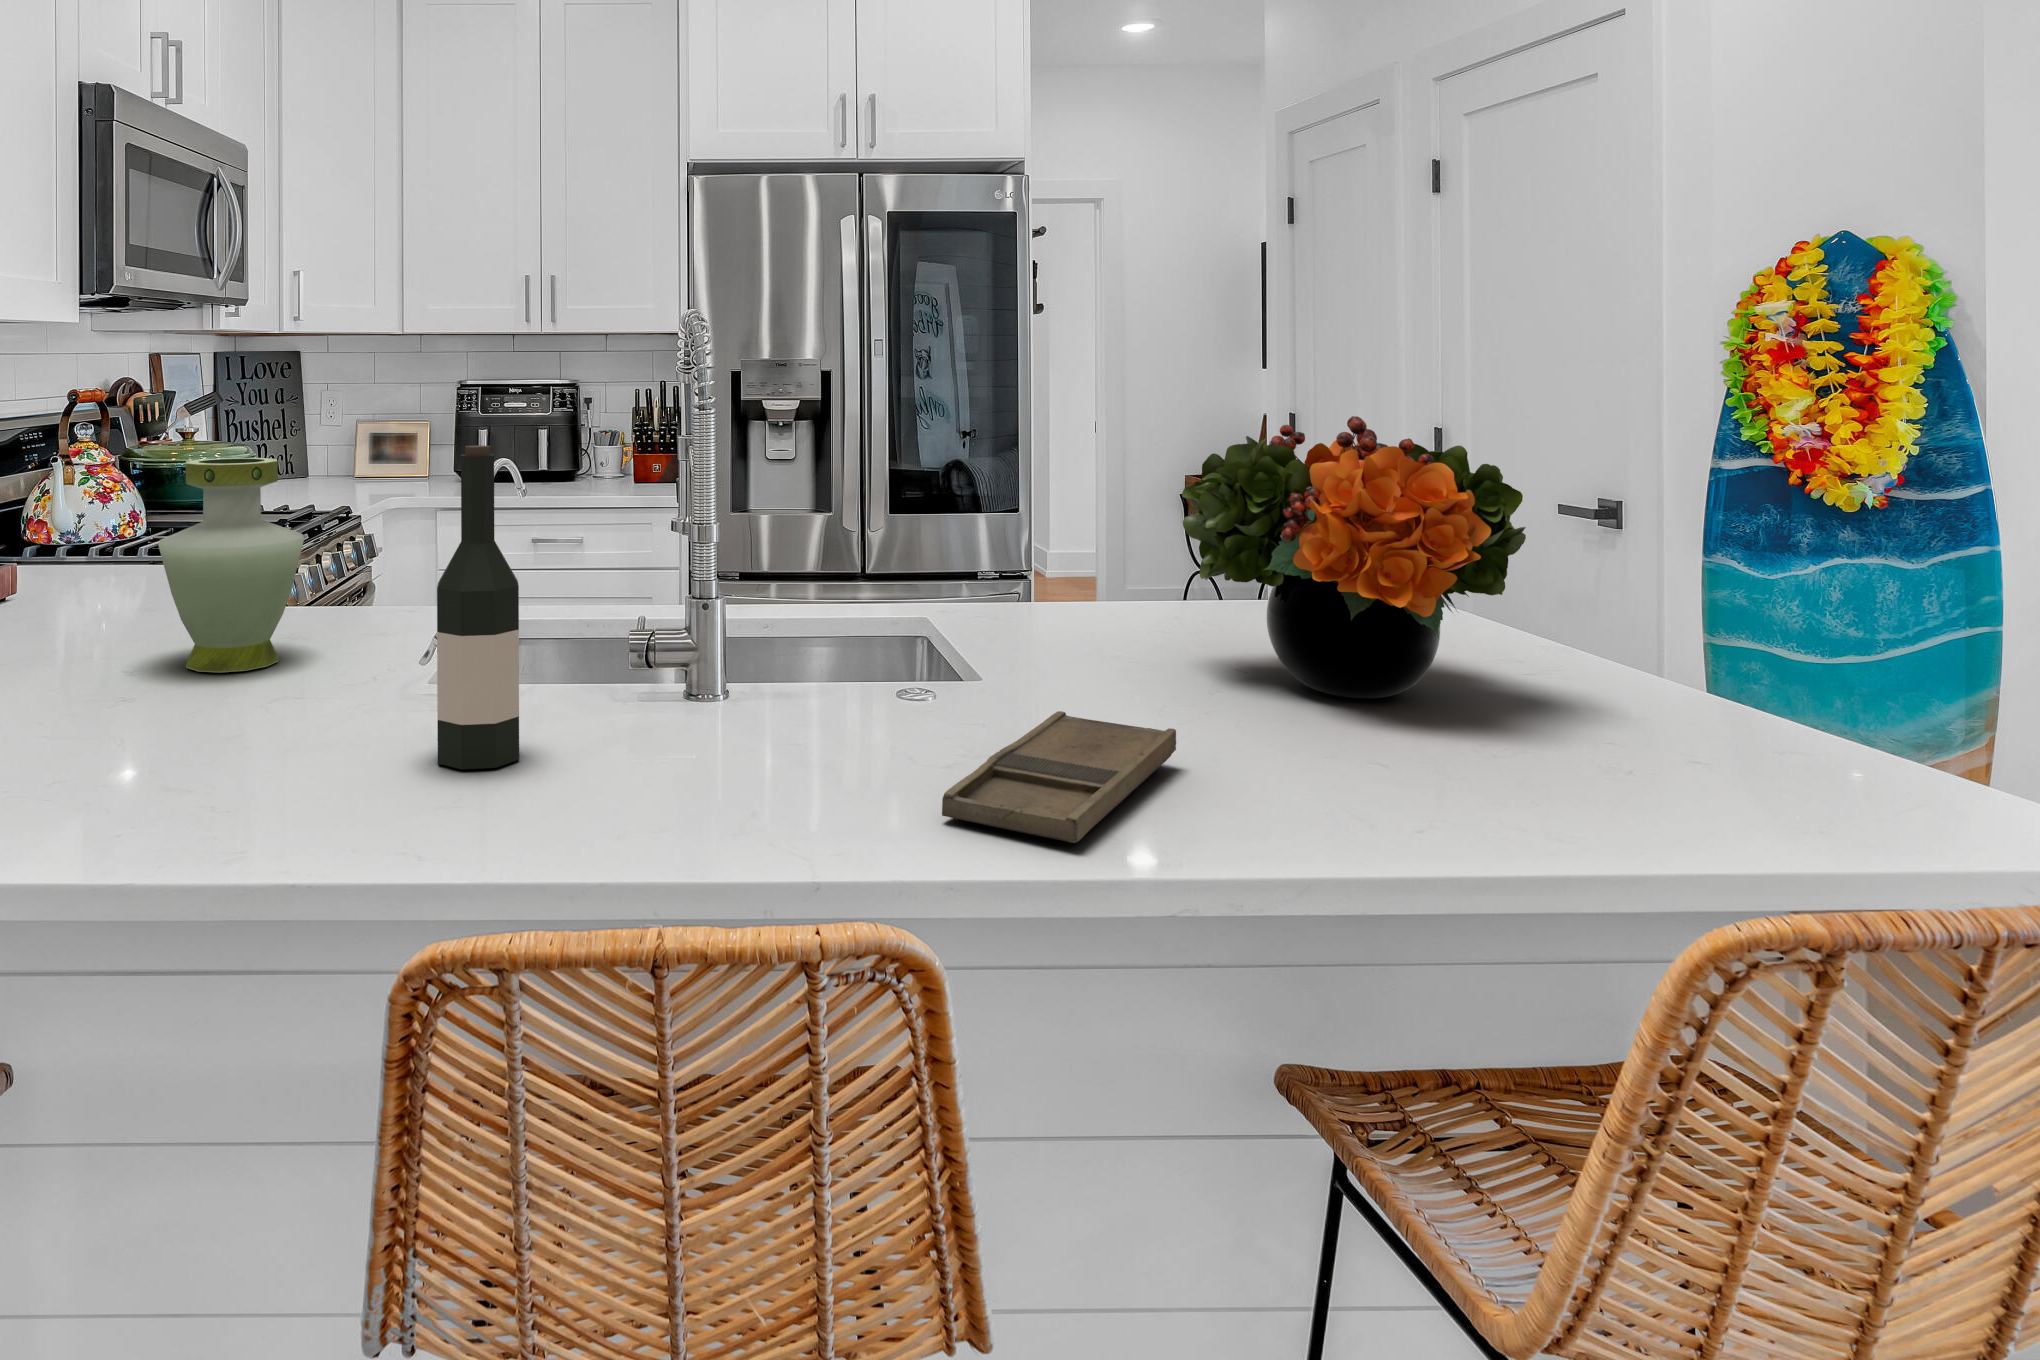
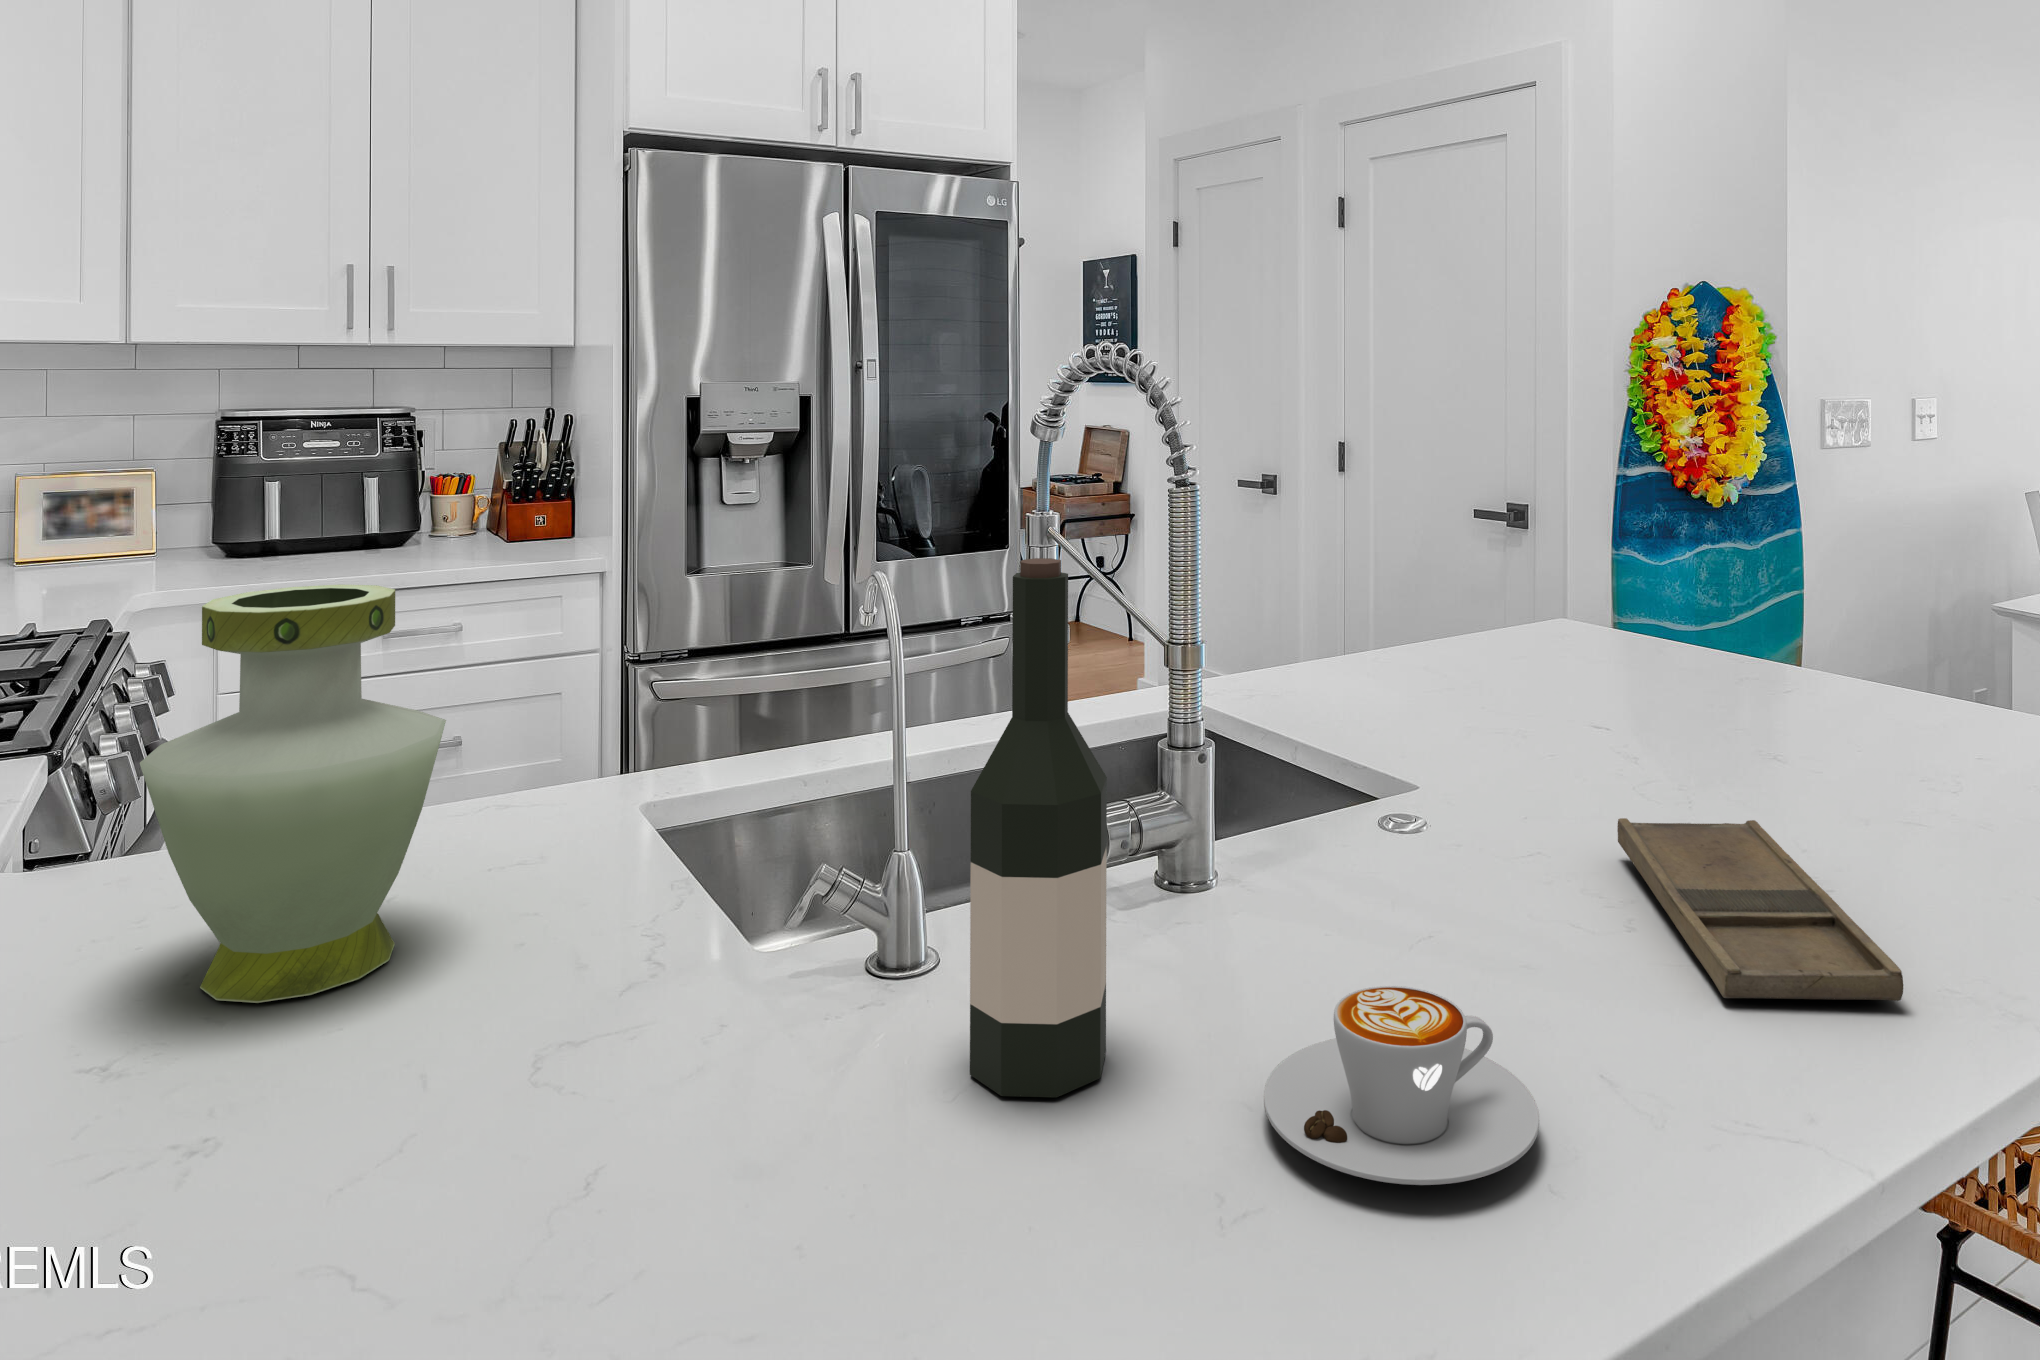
flower arrangement: present [1182,416,1526,698] -> none [1520,455,1864,742]
coffee cup: none [521,733,699,834] -> present [1264,986,1539,1185]

